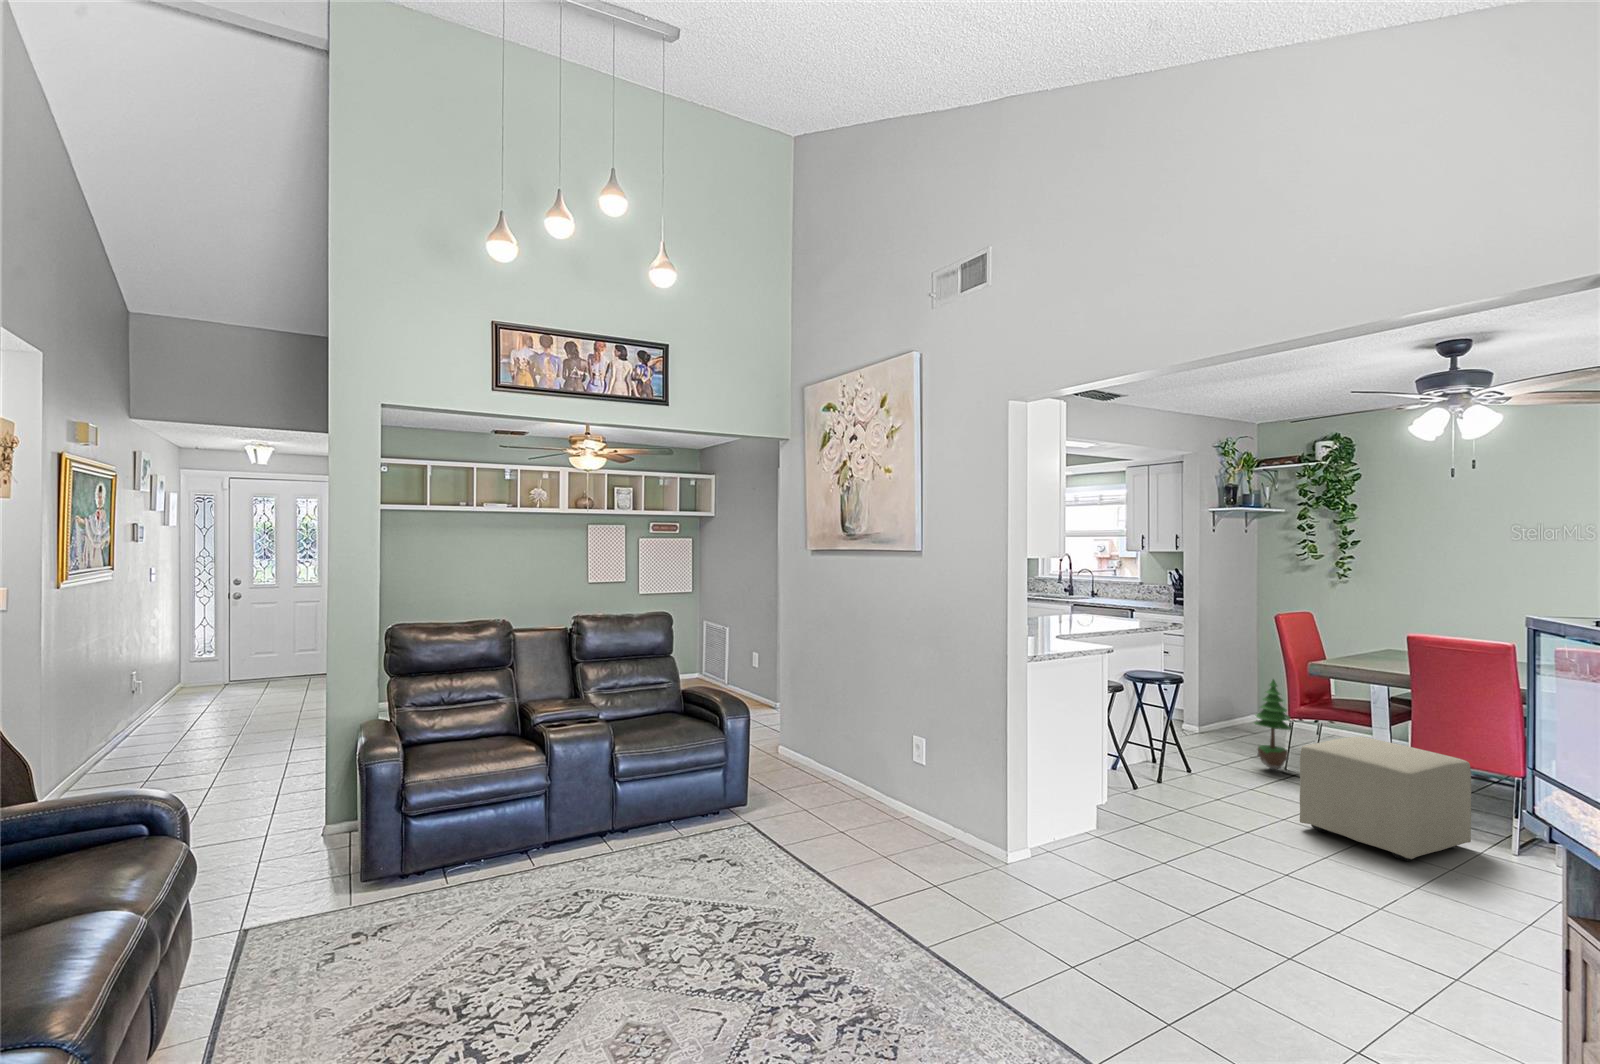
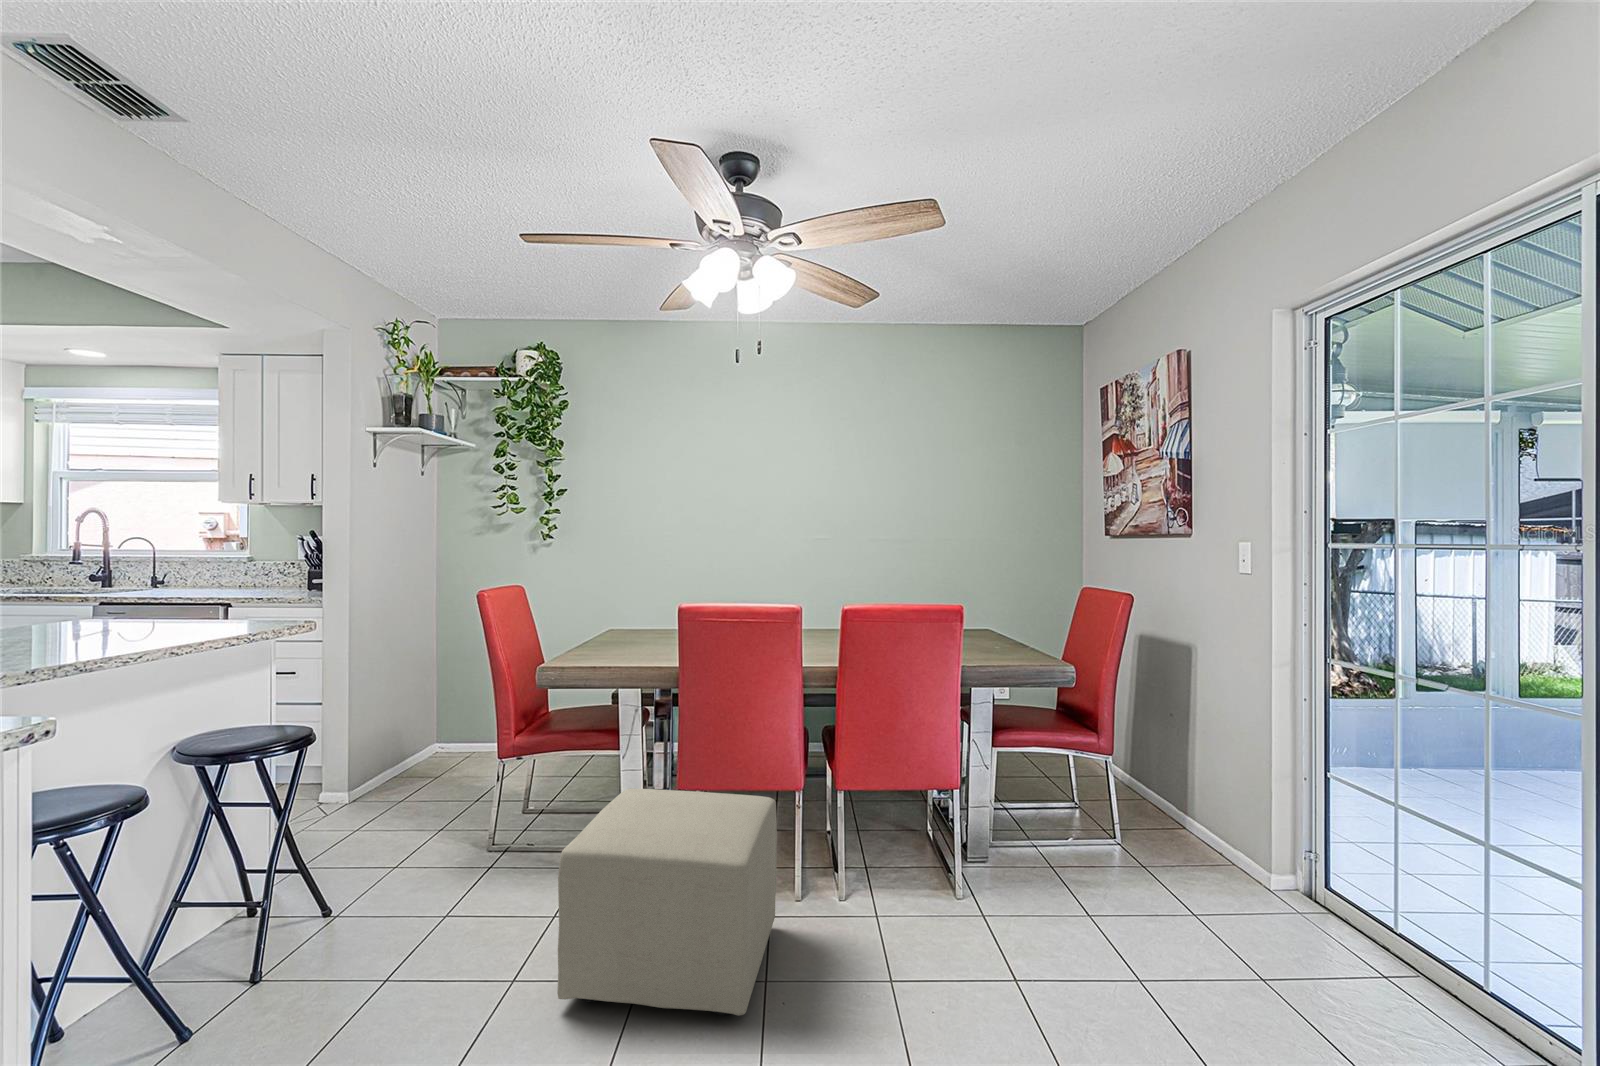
potted tree: present [1254,679,1291,770] -> none [446,702,506,856]

